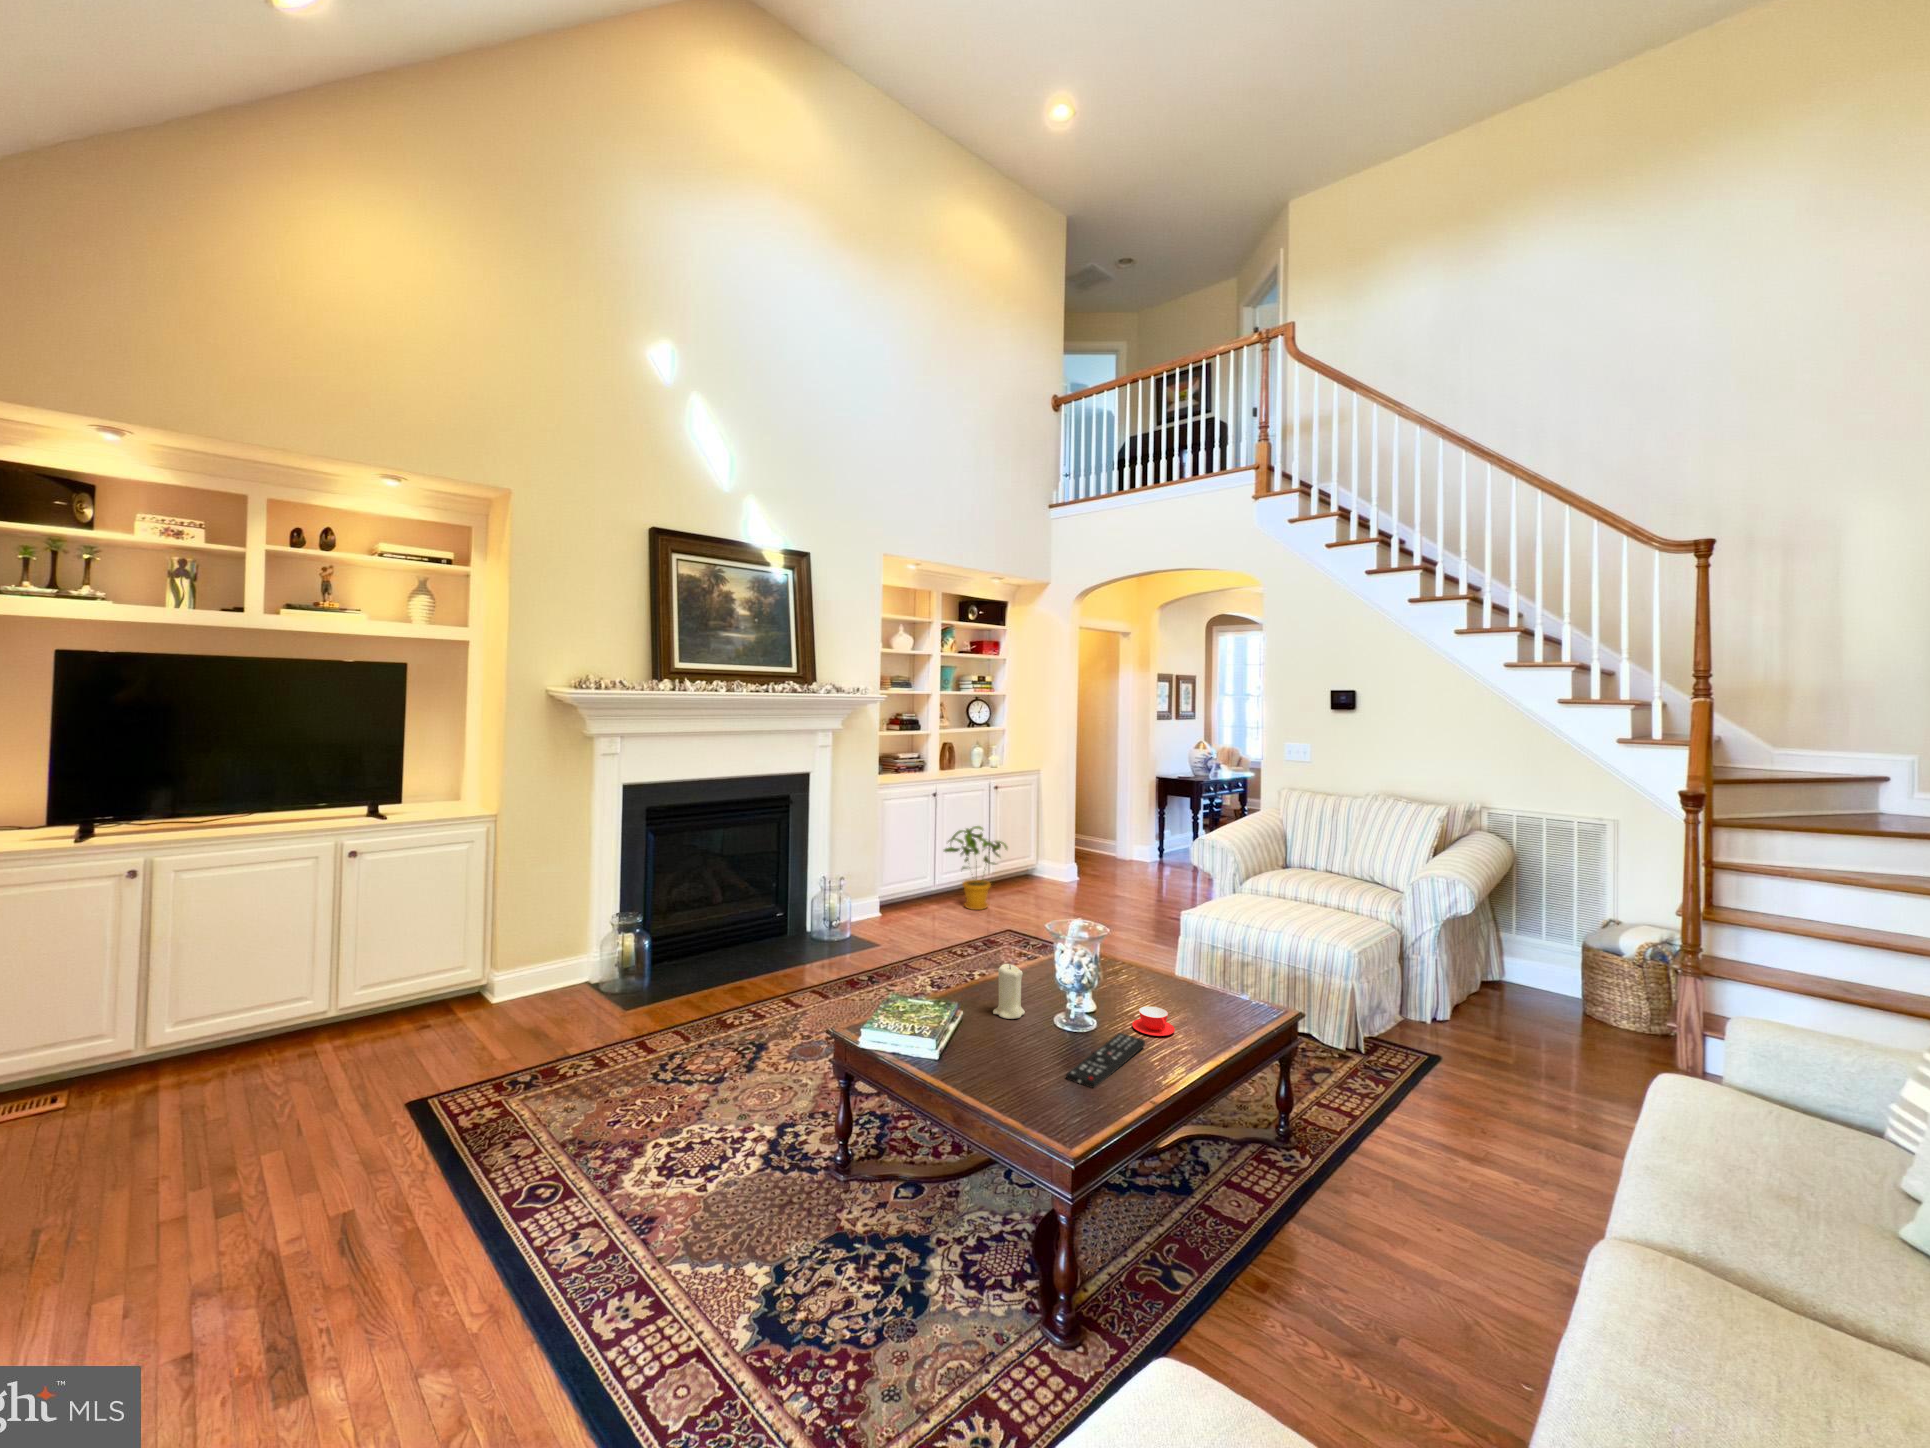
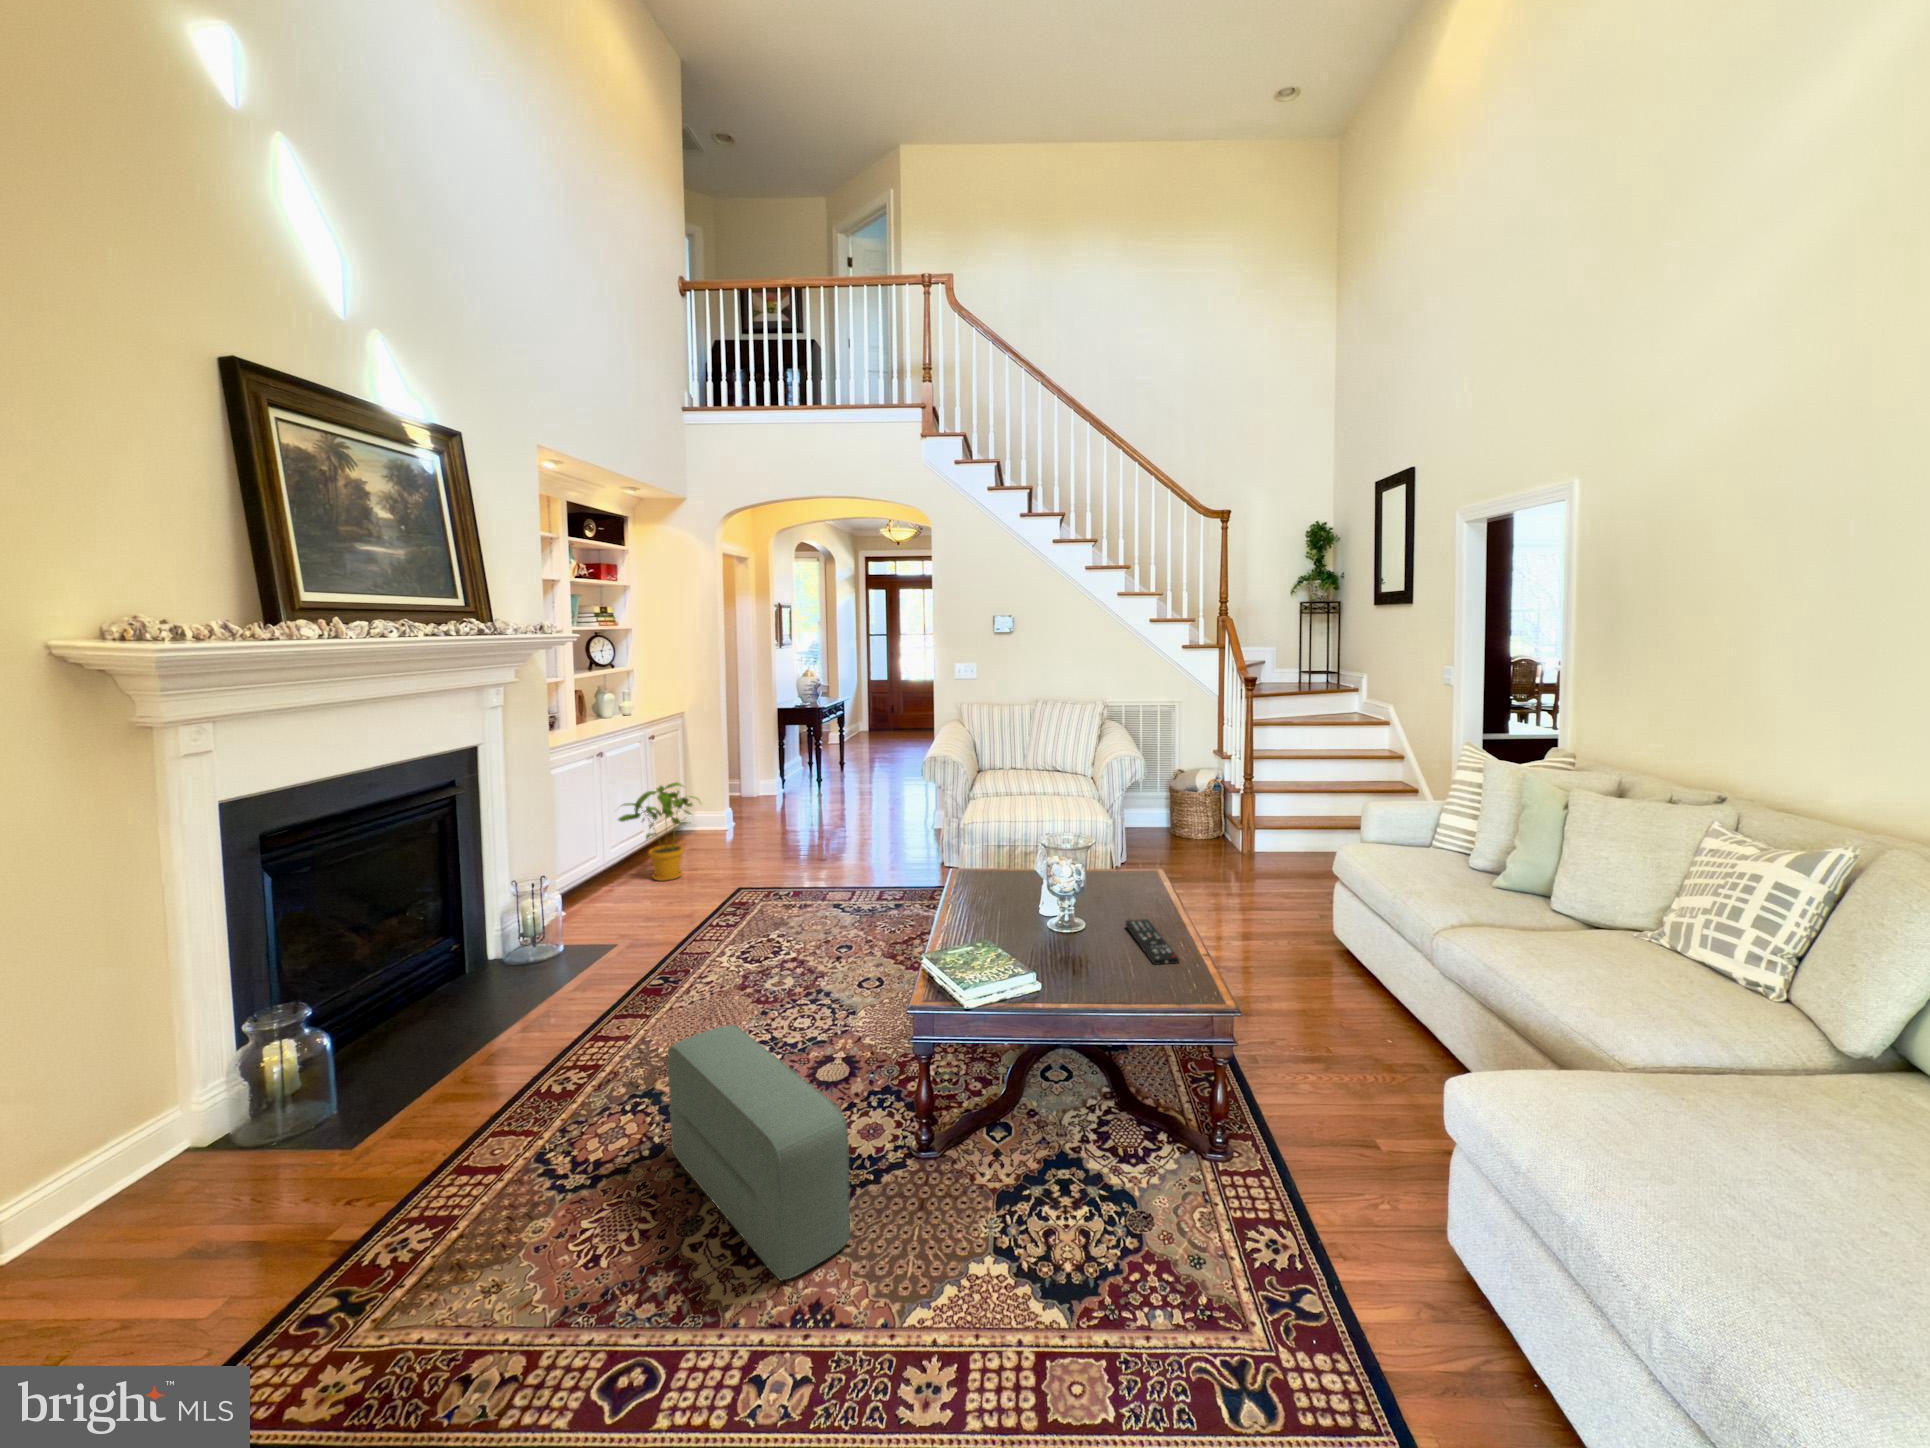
candle: present [993,964,1025,1019] -> none [1013,892,1042,942]
pouf: none [657,998,771,1196] -> present [667,1025,850,1281]
teacup: present [1132,1006,1175,1036] -> none [1110,894,1145,916]

